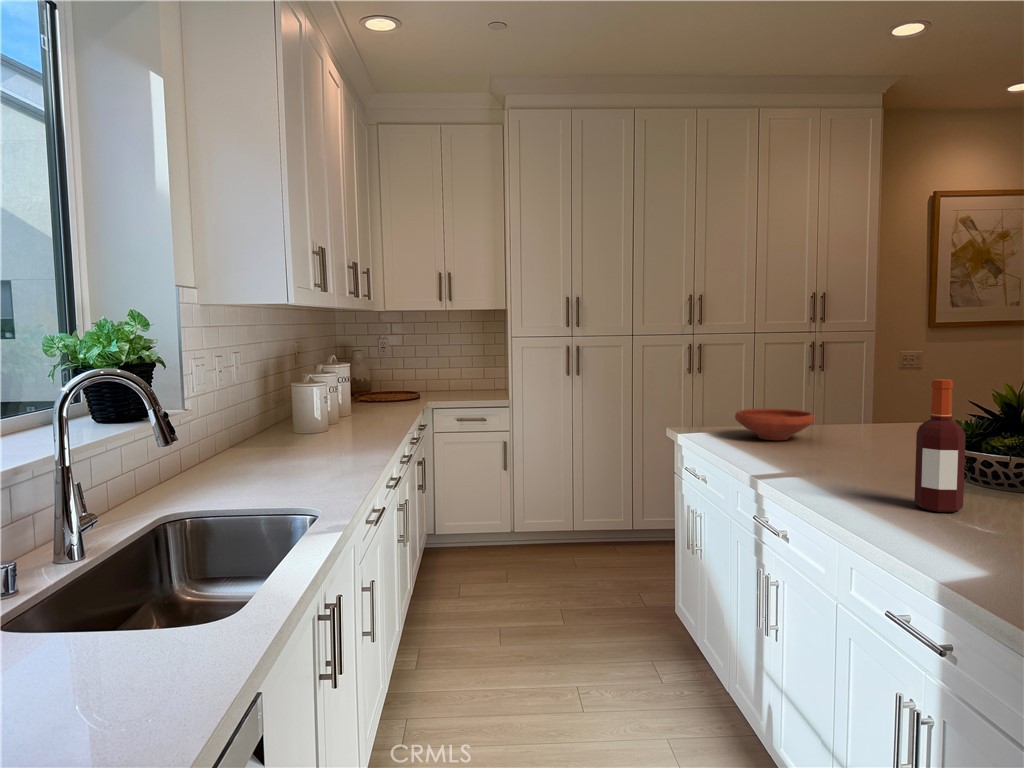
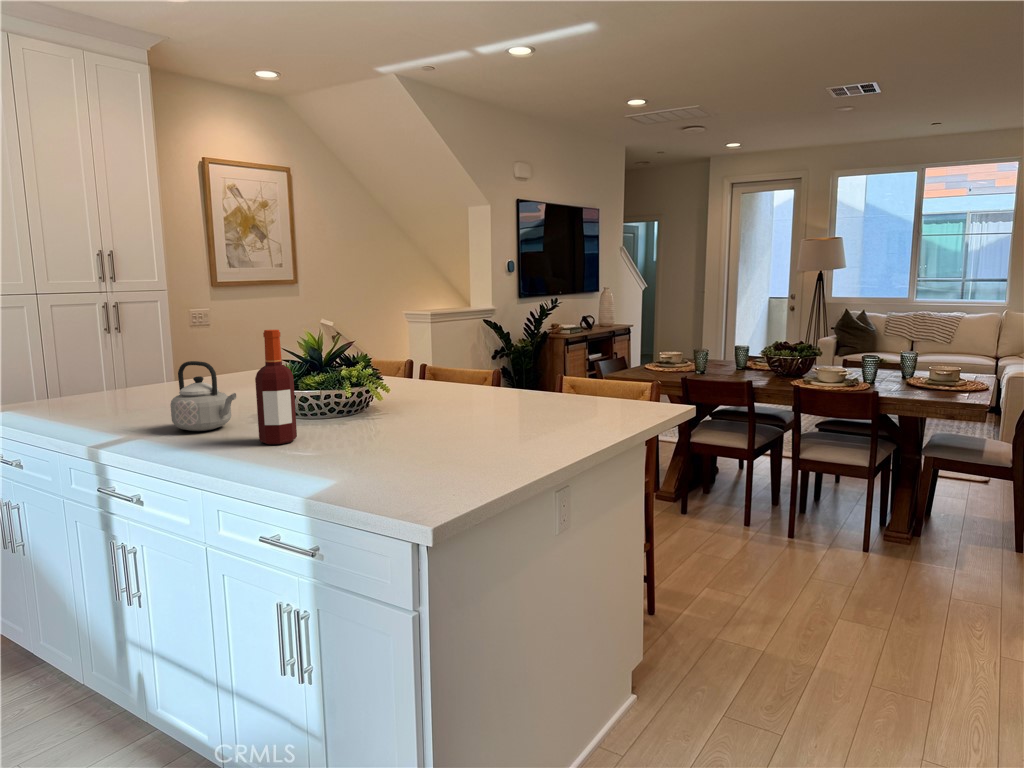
teapot: none [830,407,899,481] -> present [170,361,236,431]
bowl: present [735,409,815,440] -> none [43,372,137,407]

